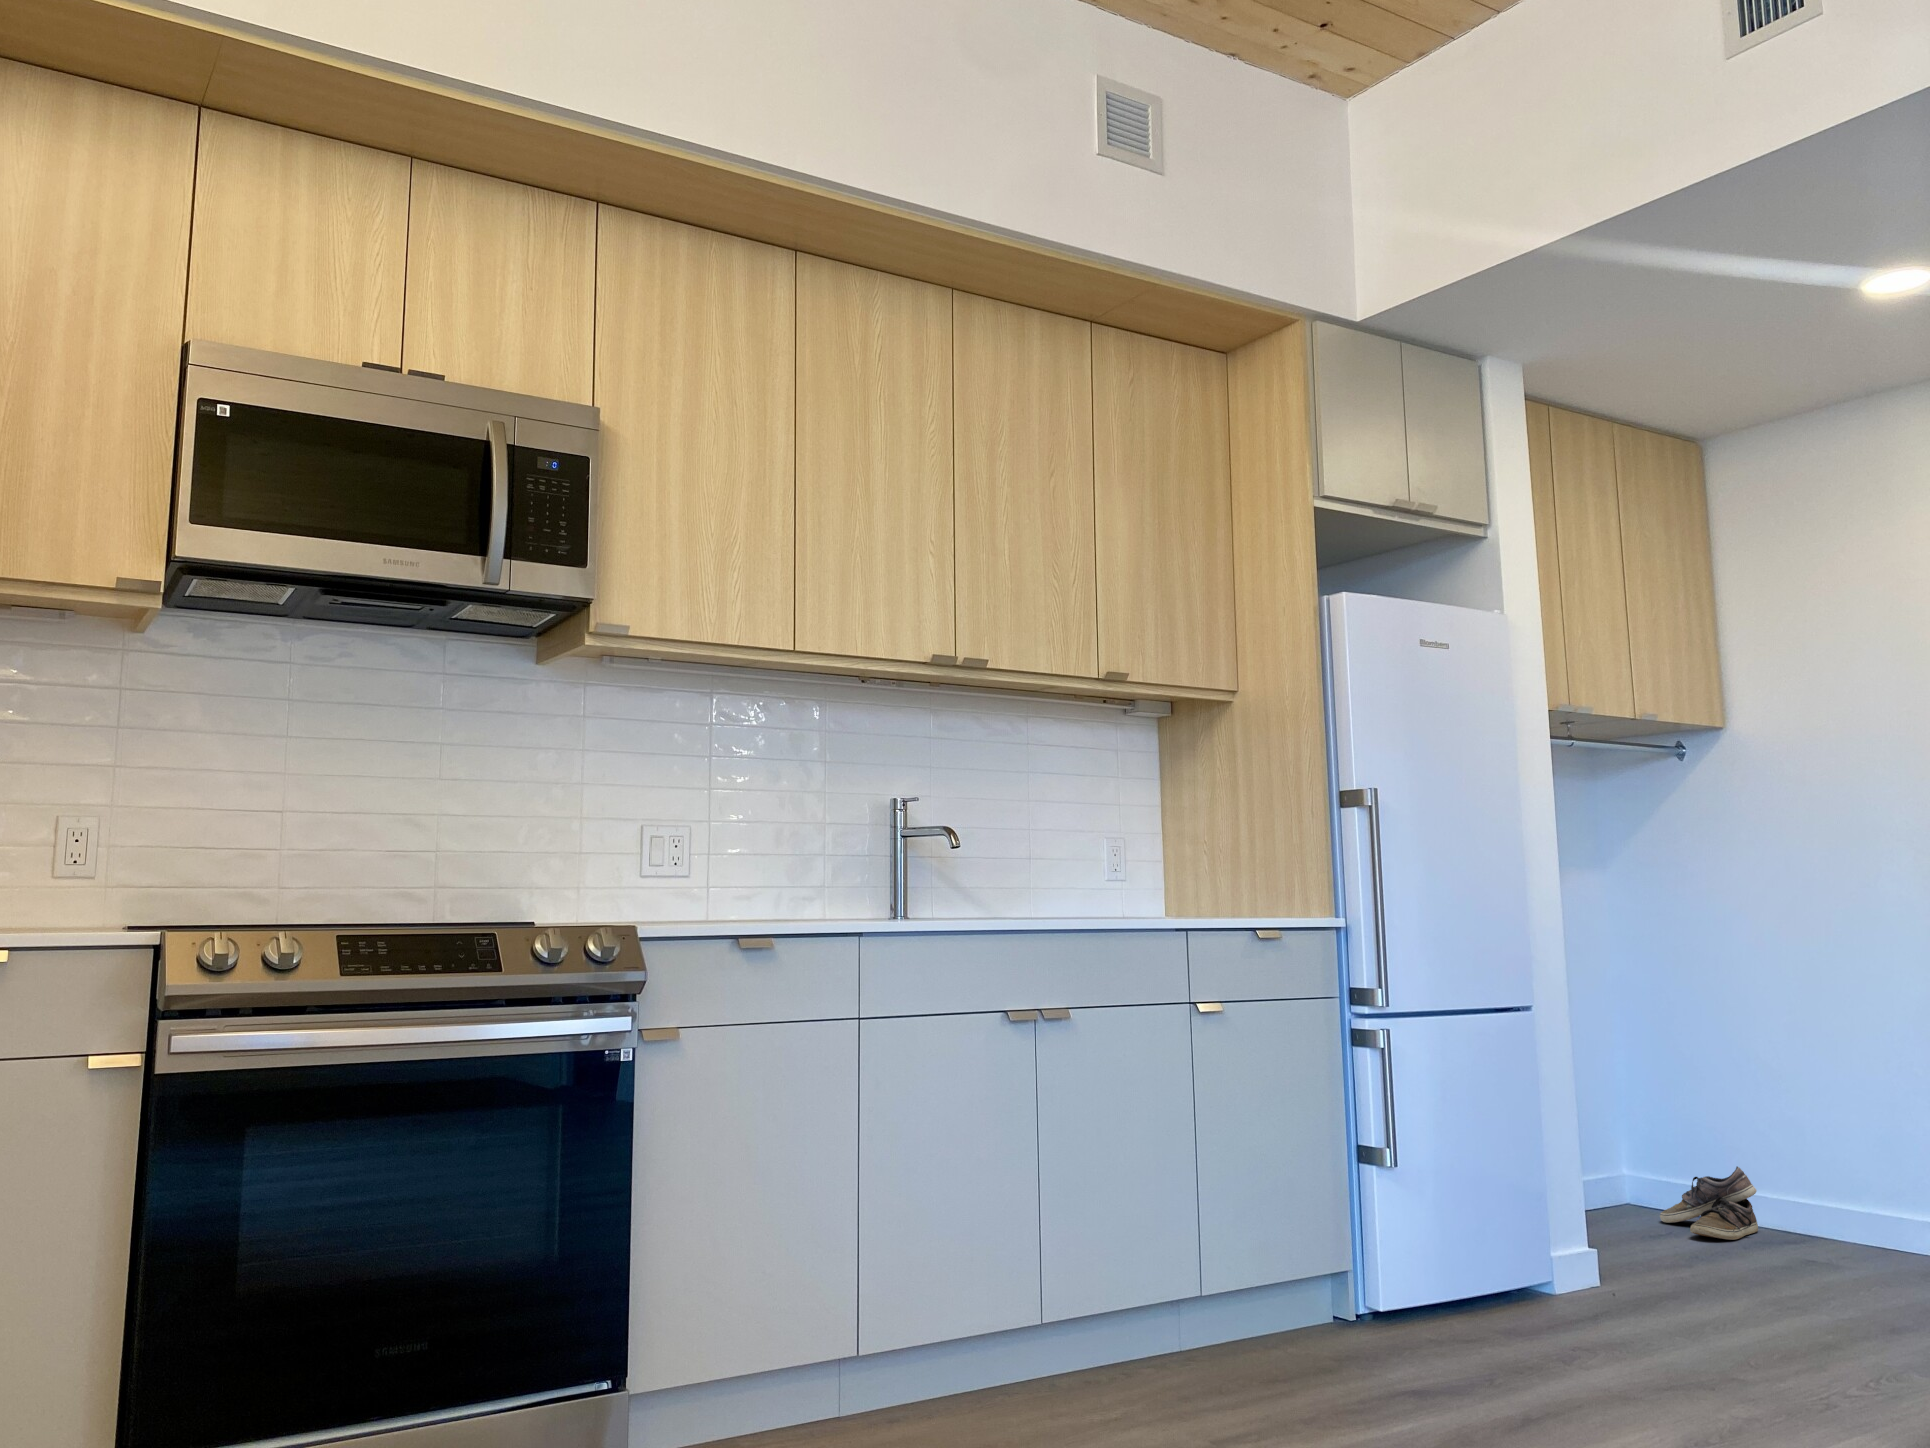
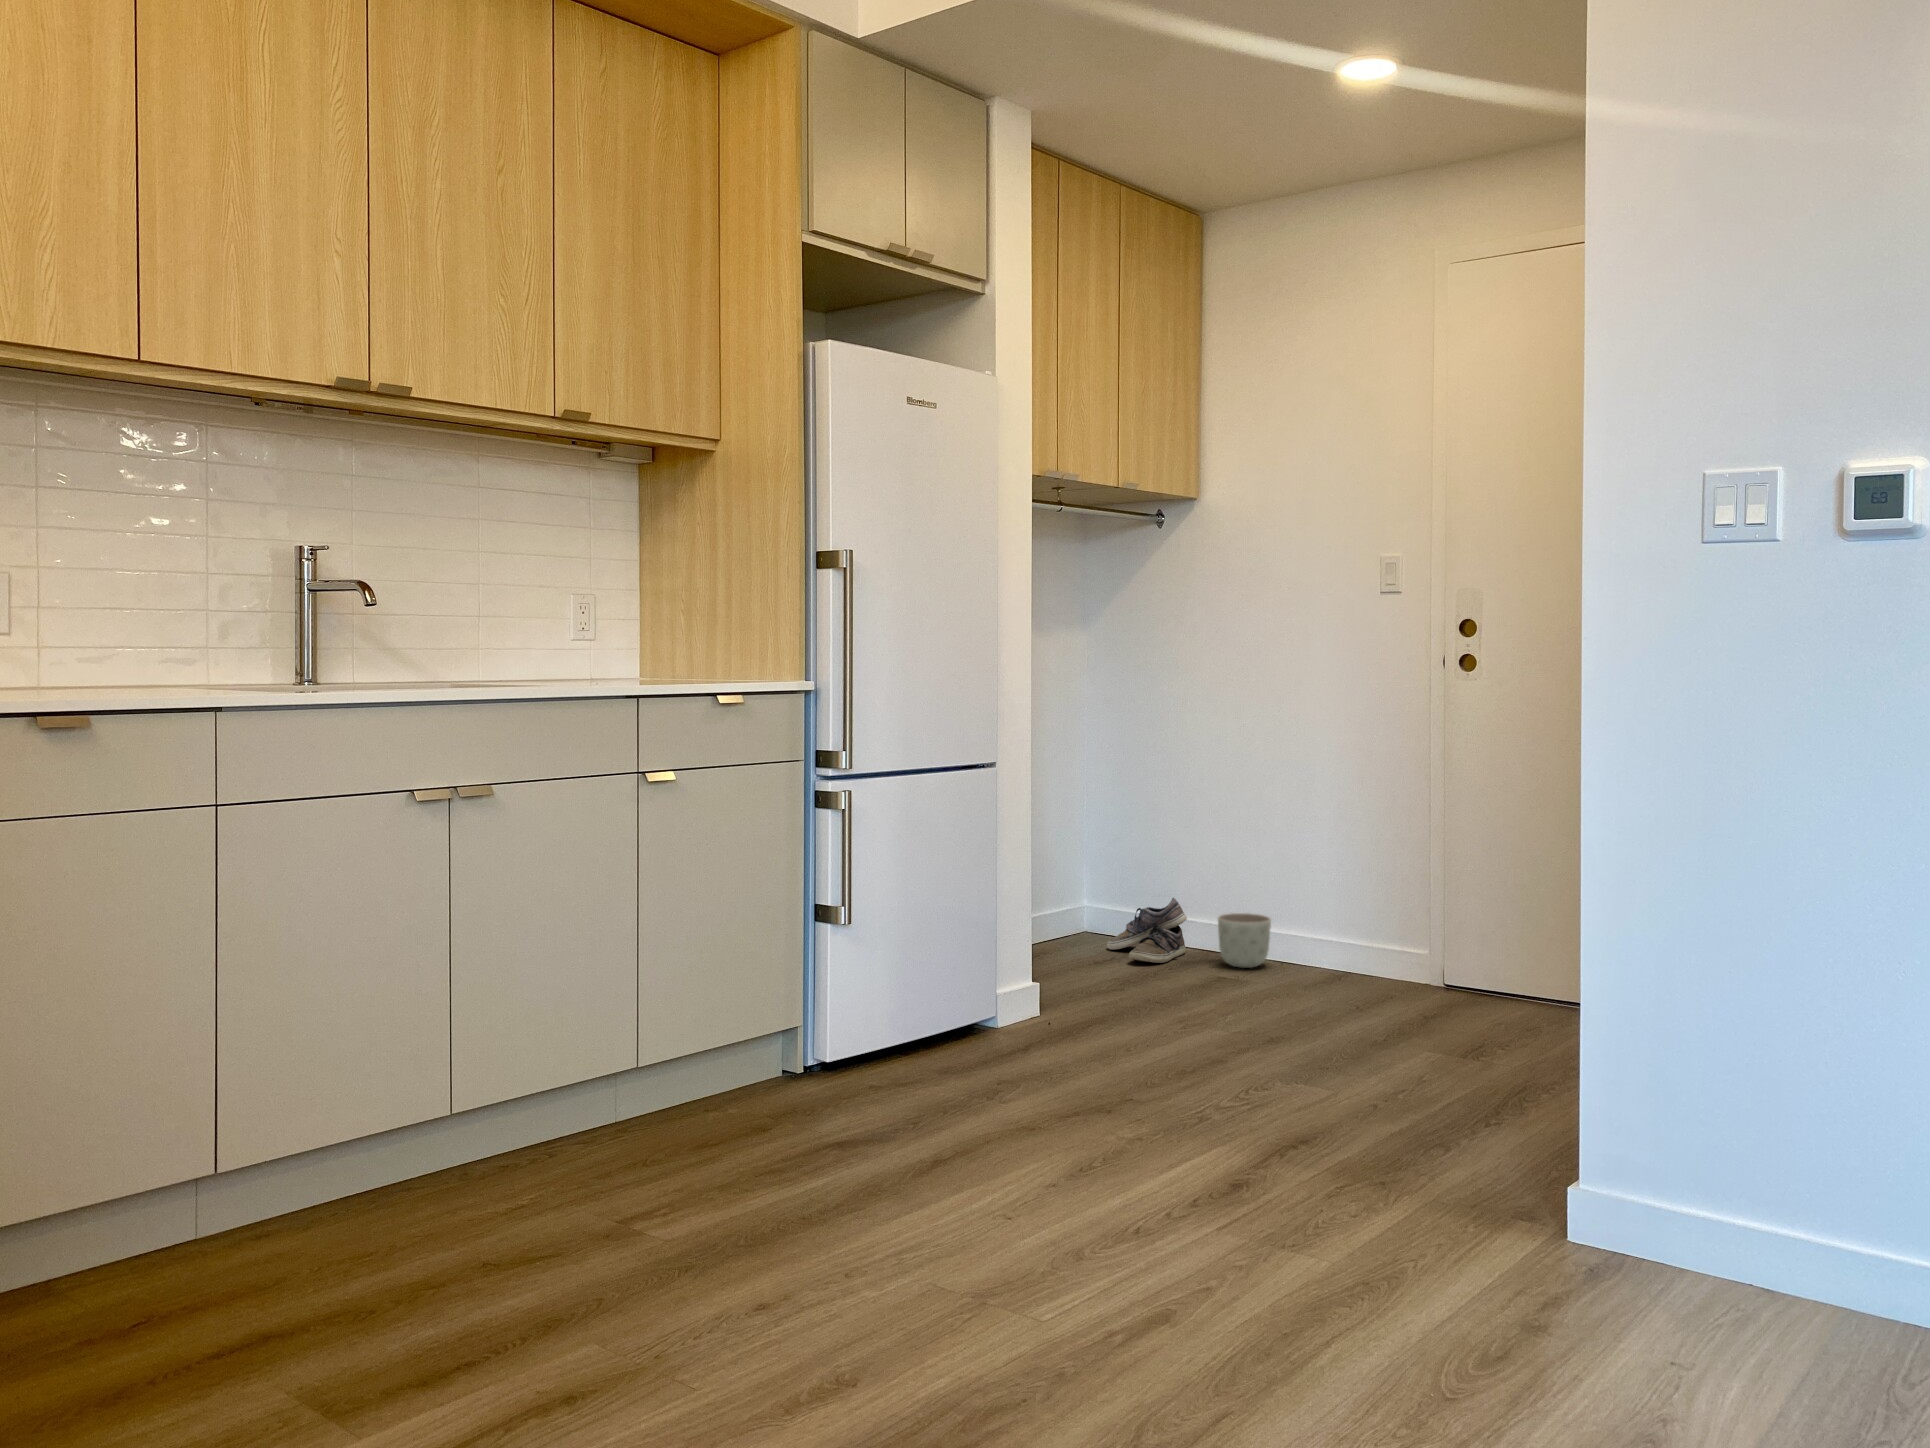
planter: none [1798,1187,1867,1252] -> present [1218,913,1271,968]

